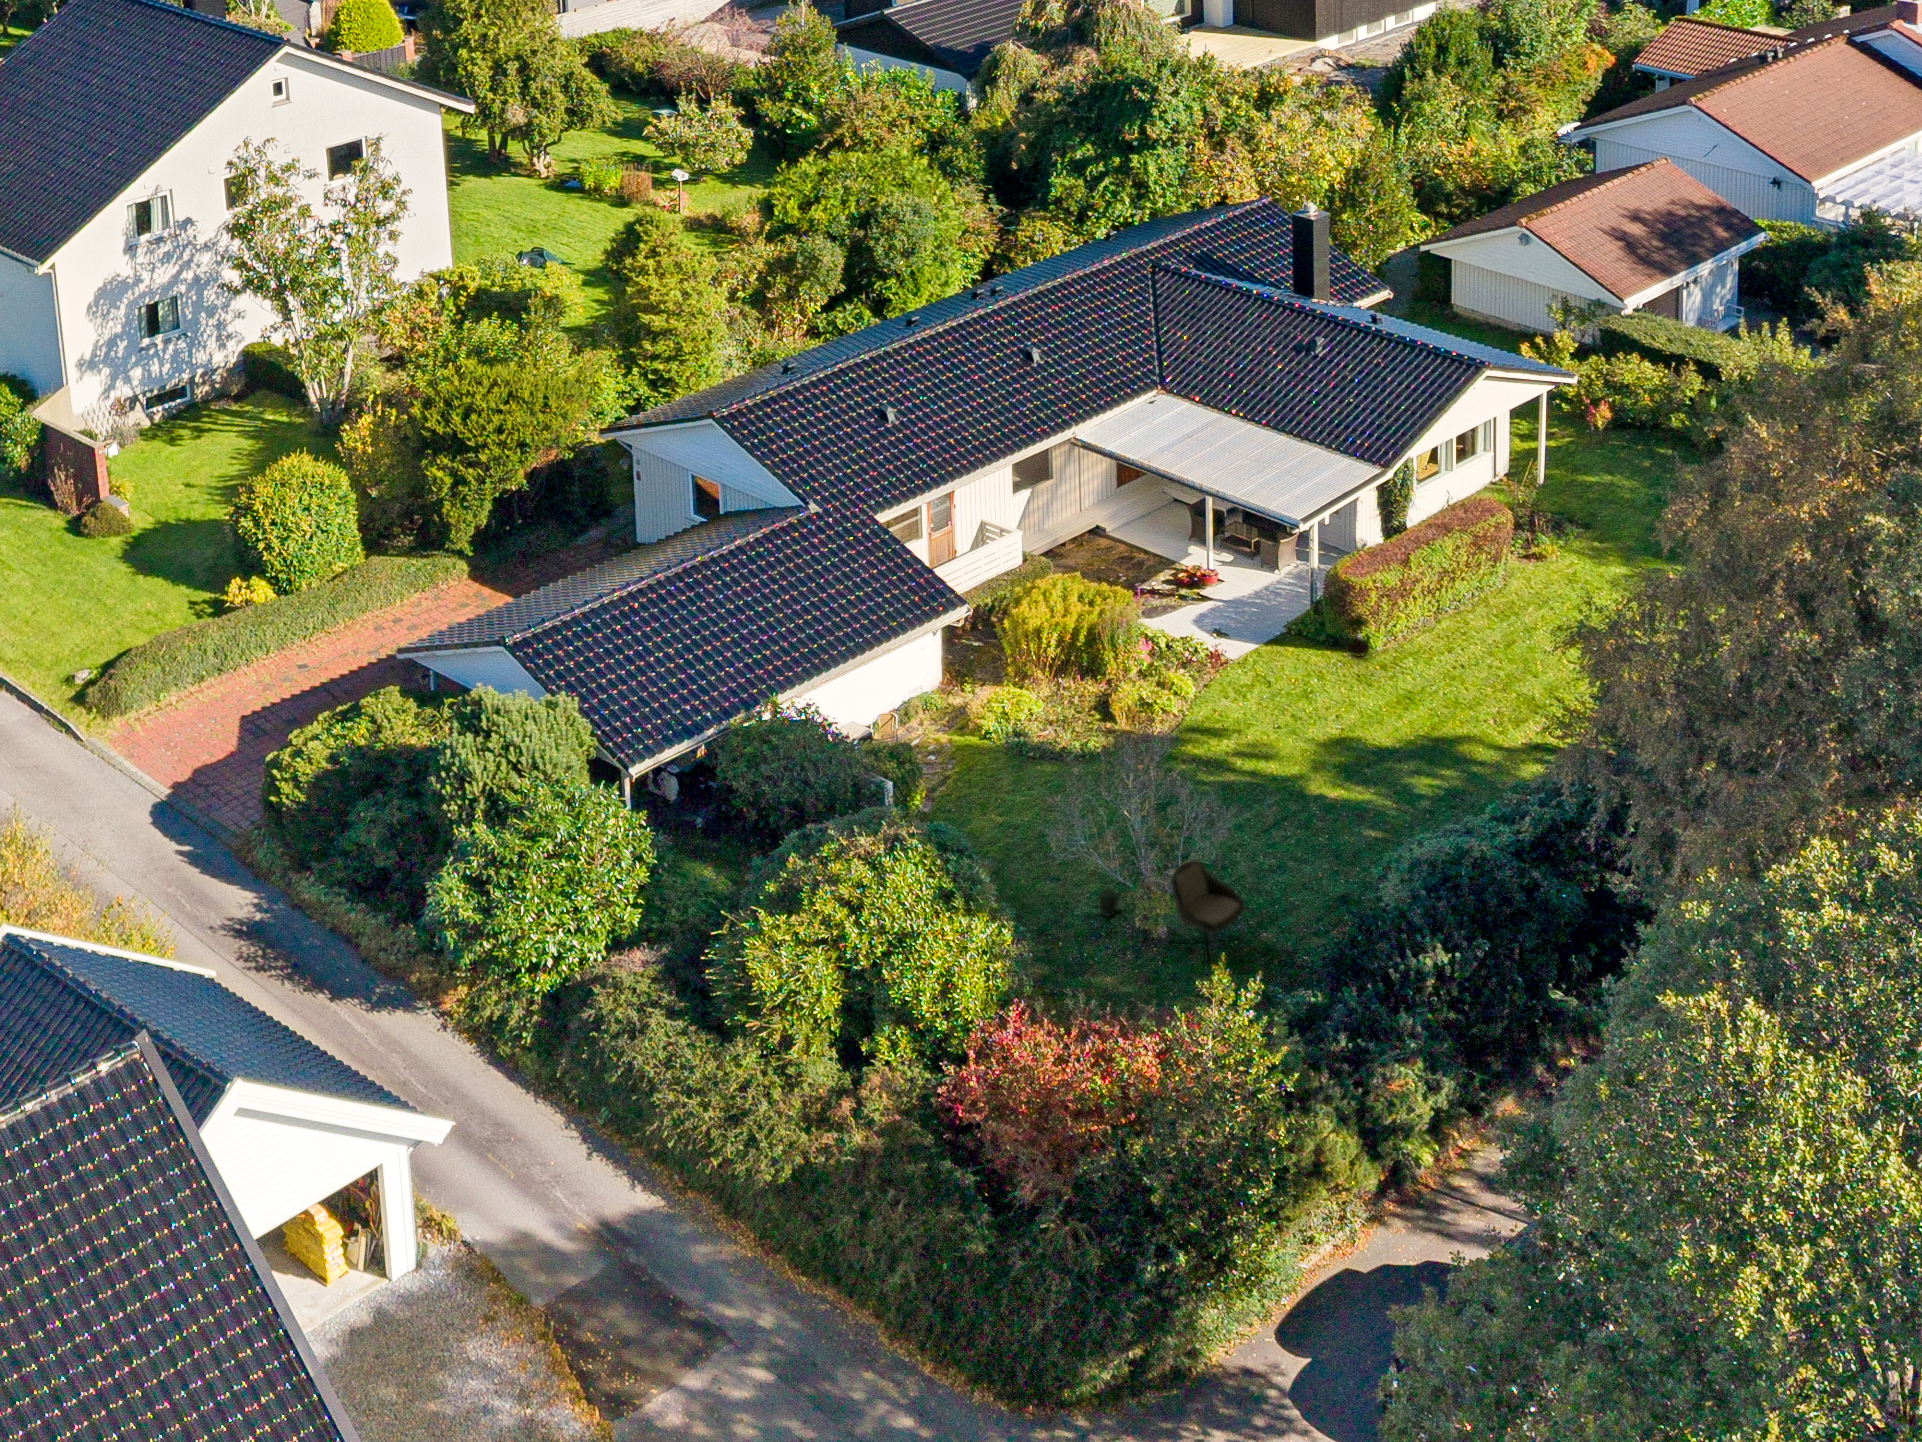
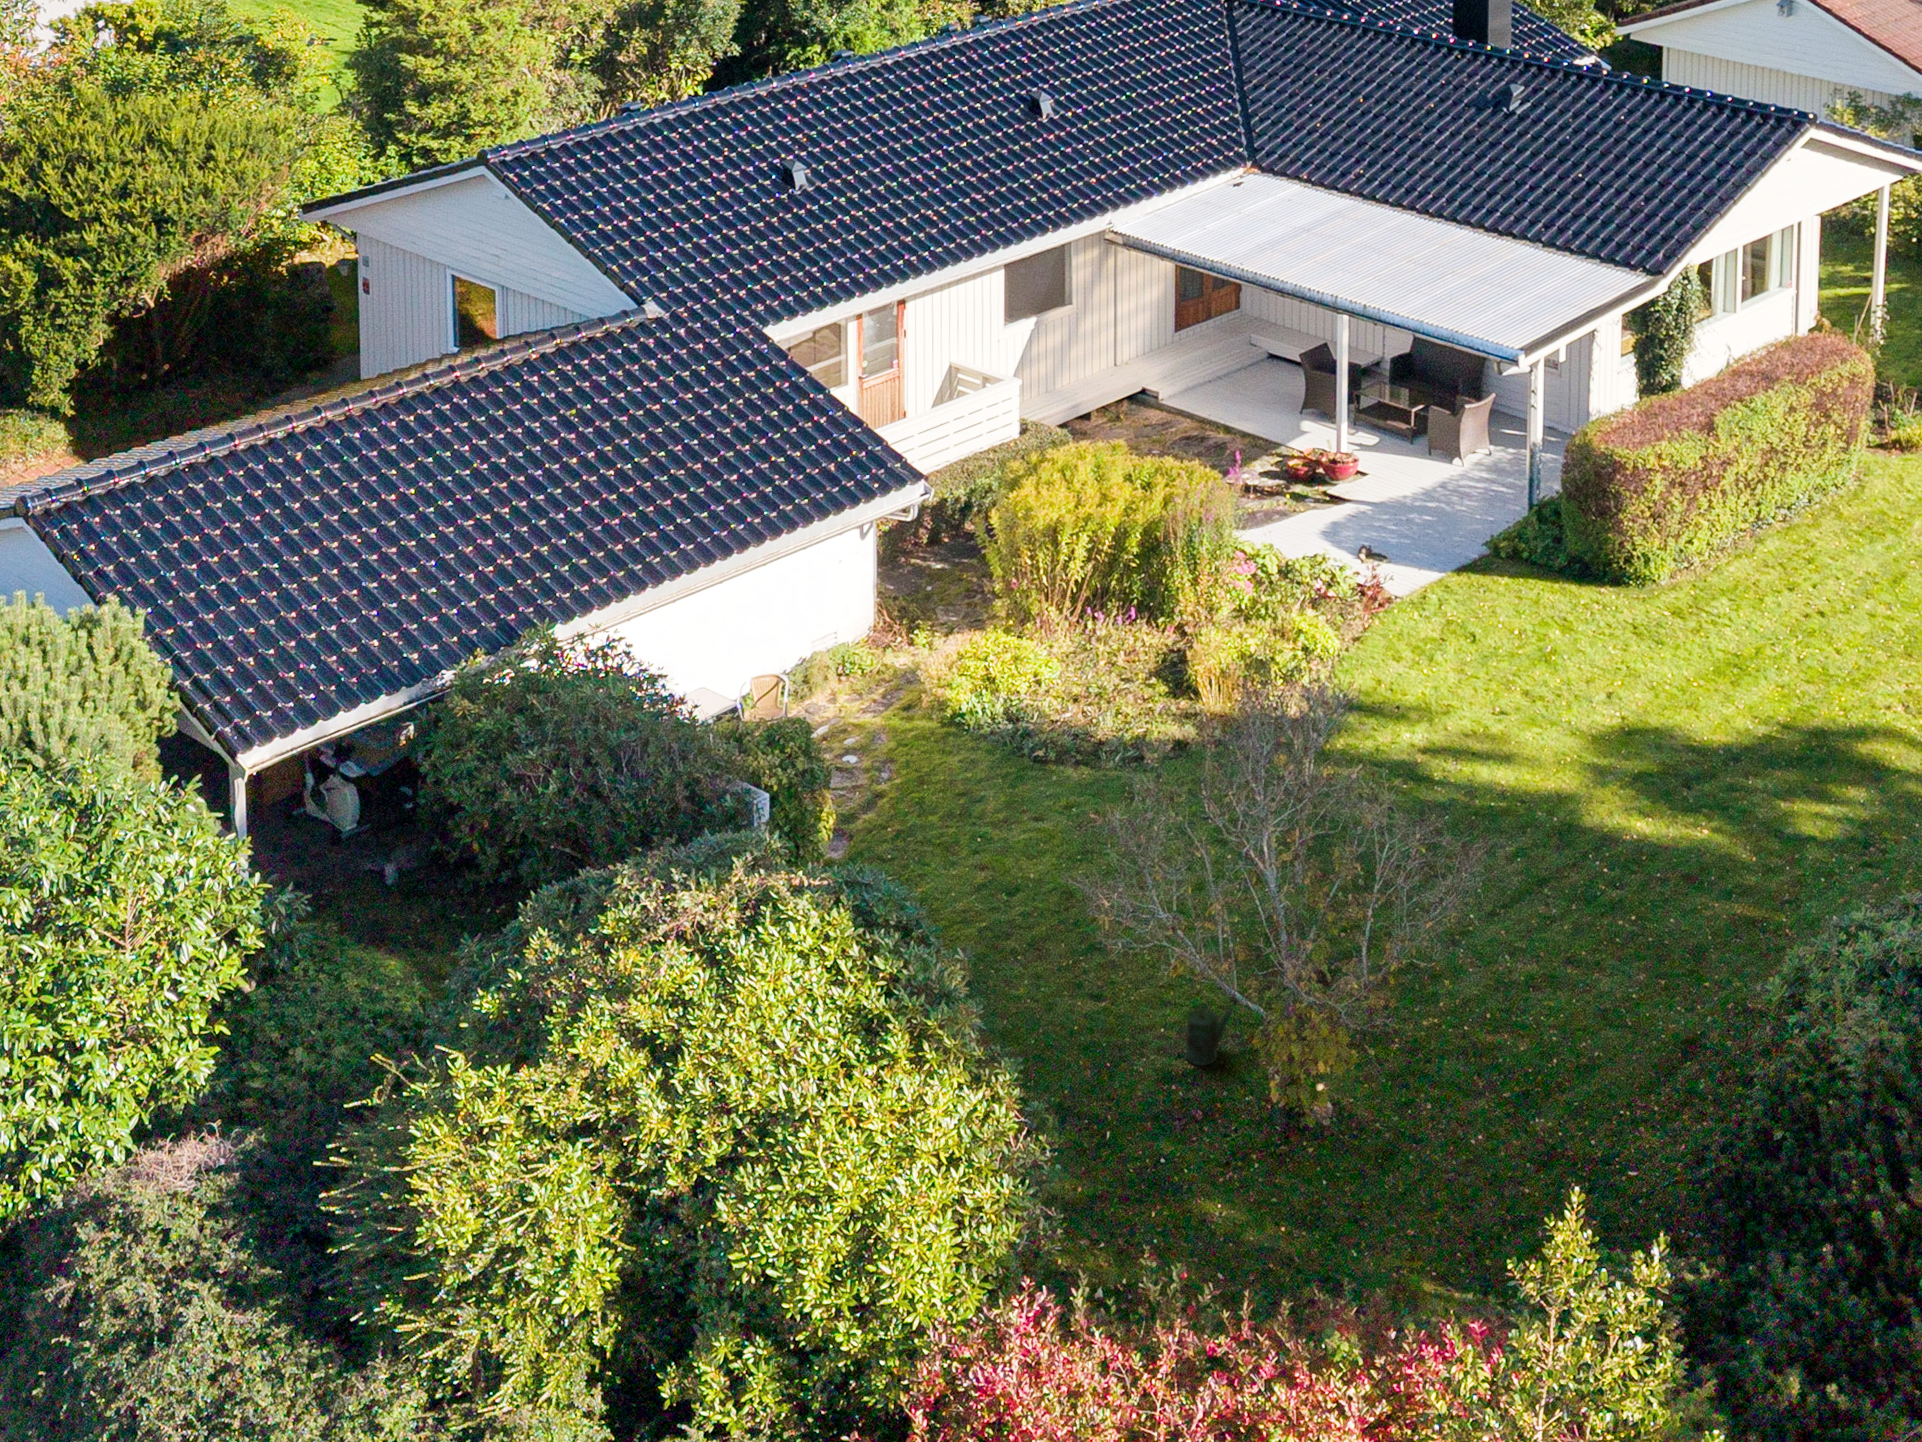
potted tree: present [1344,612,1370,656] -> none [1587,512,1641,599]
lounge chair: present [1171,860,1244,959] -> none [1328,954,1489,1166]

